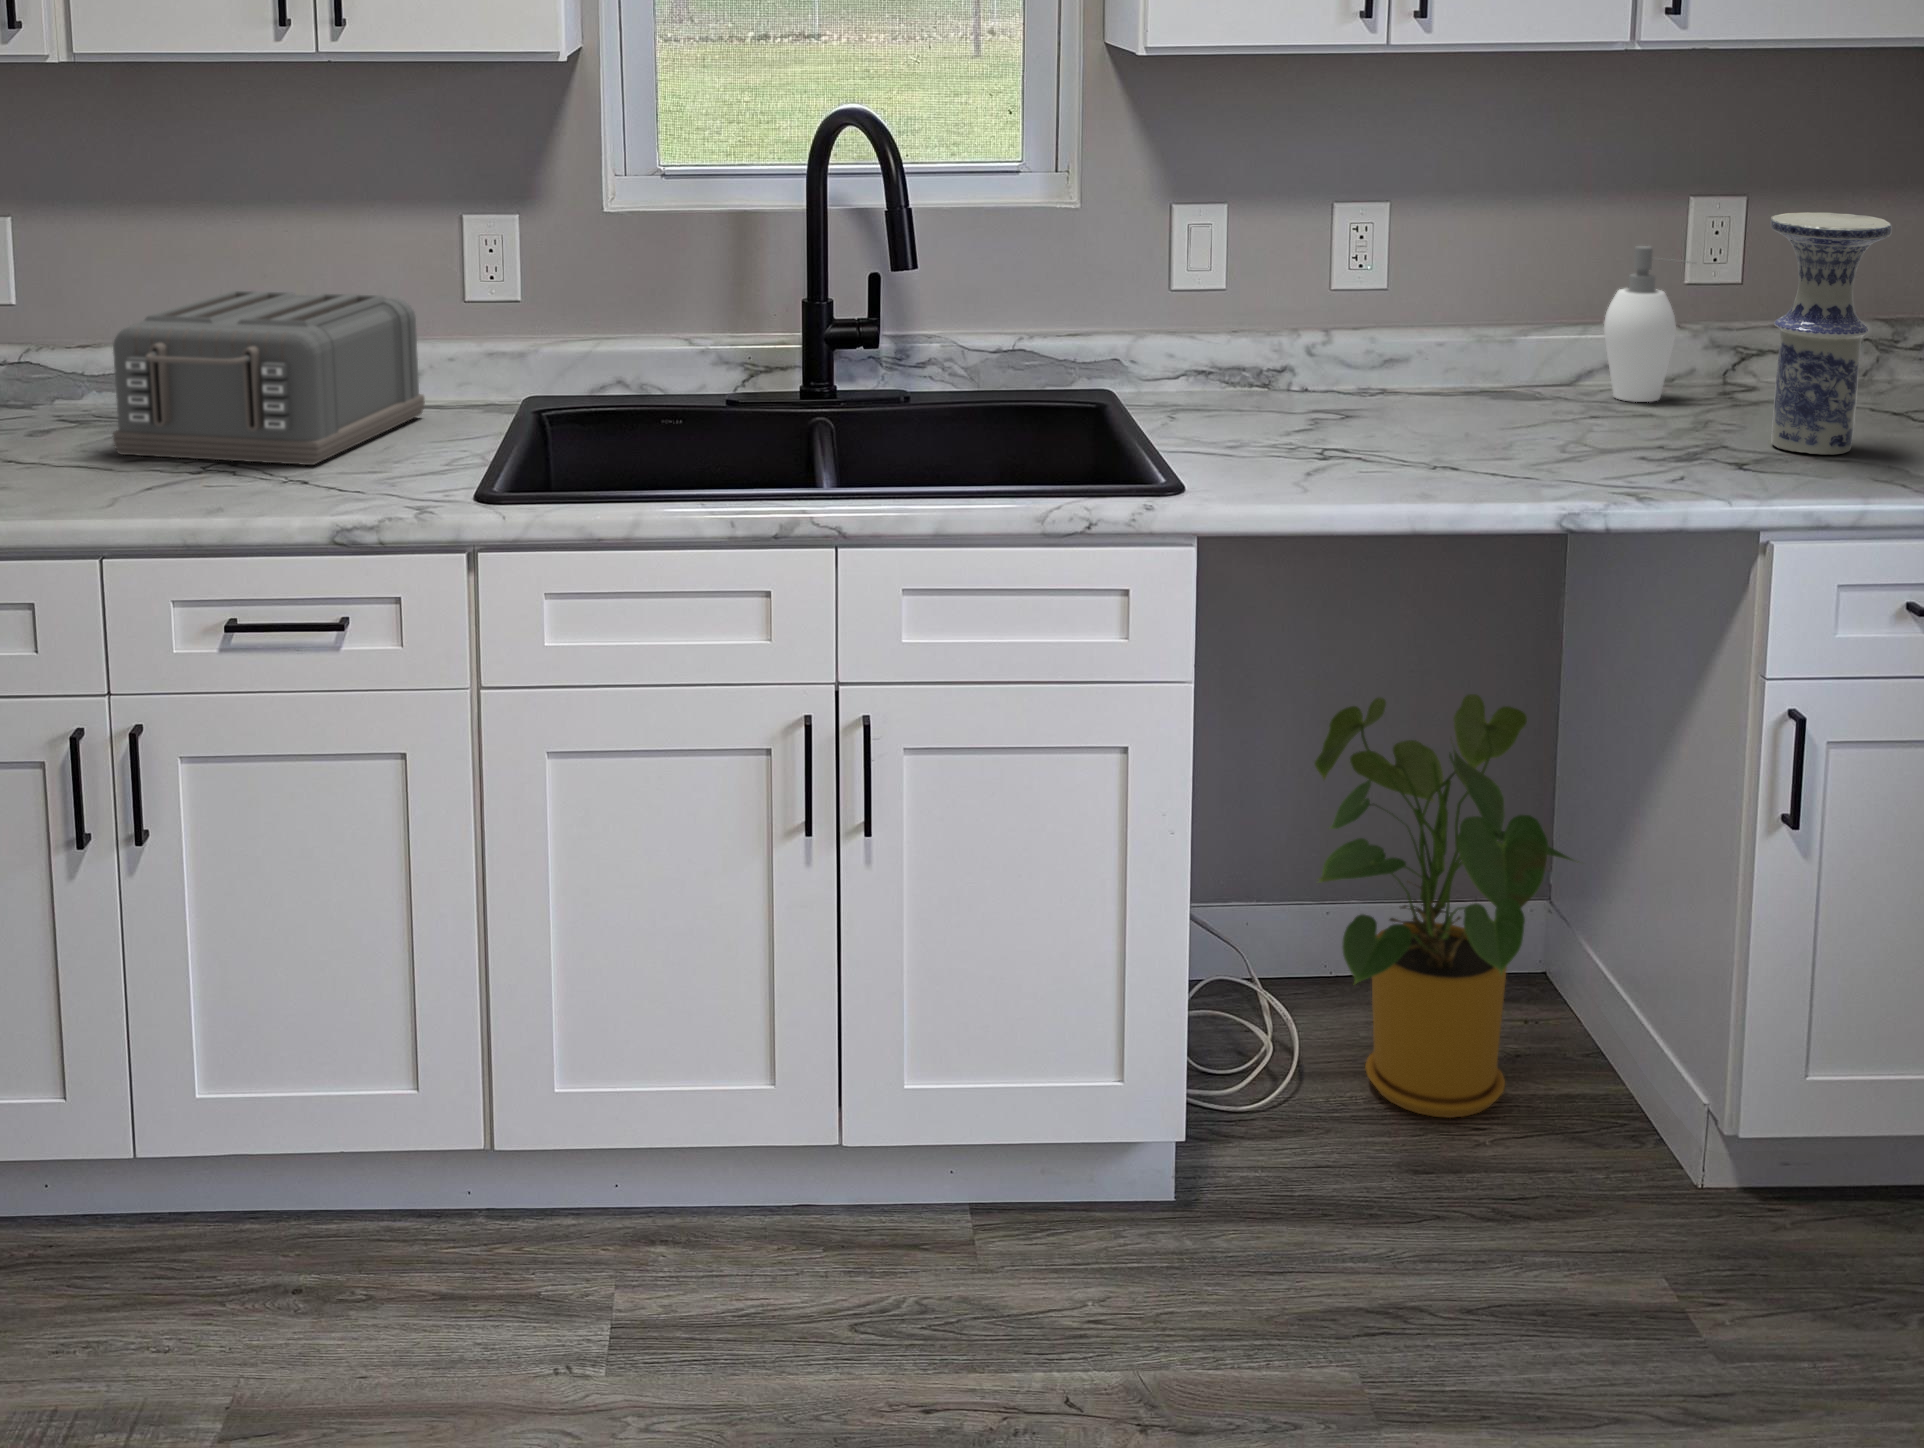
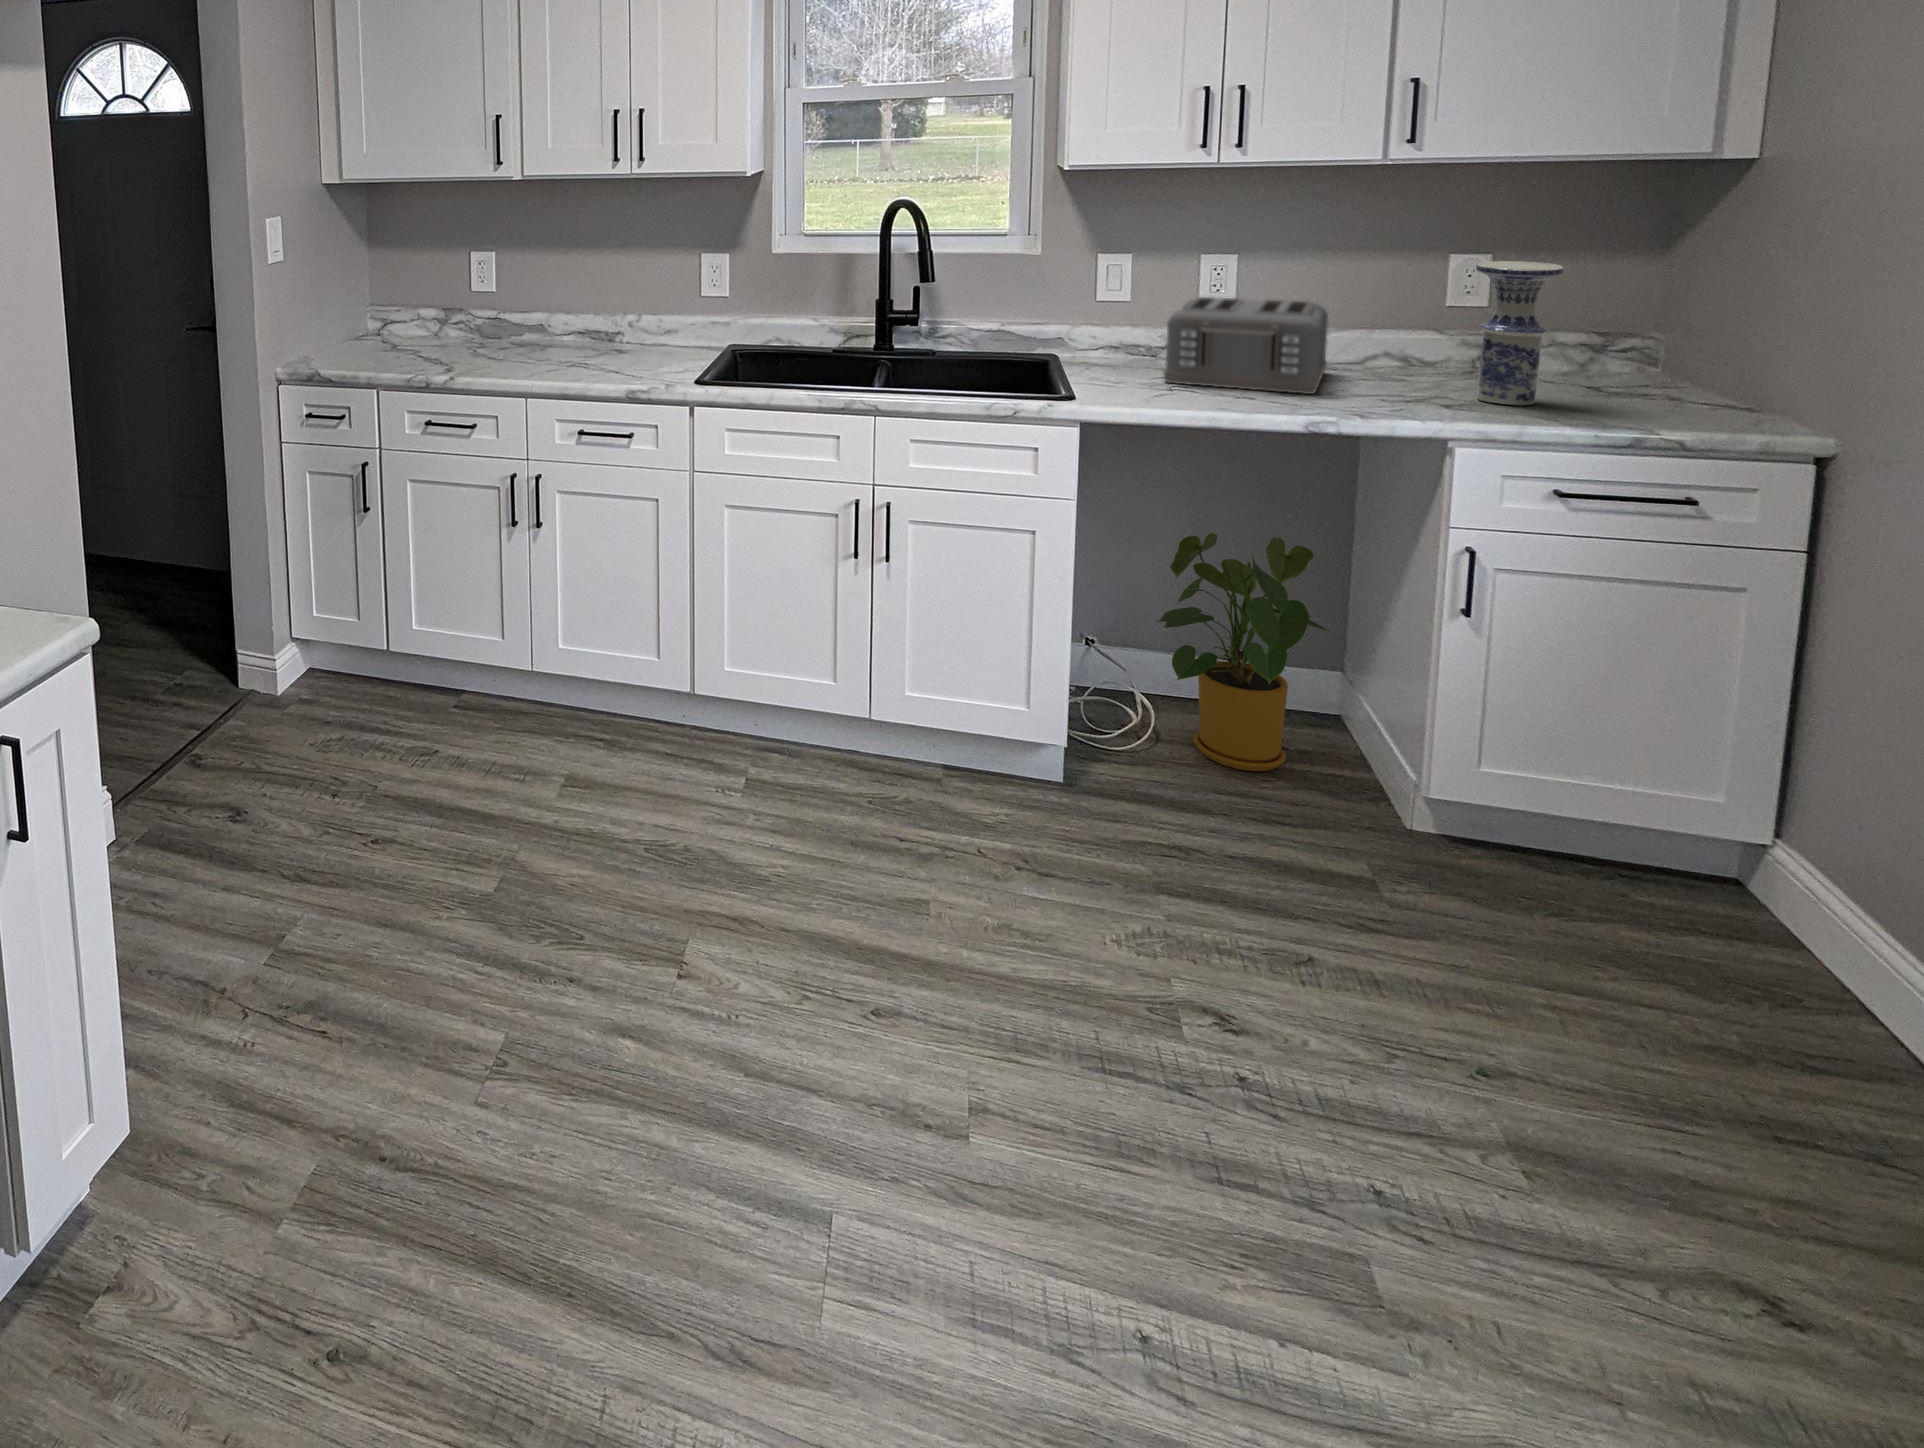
soap dispenser: present [1604,246,1676,402] -> none [1375,282,1439,374]
toaster: present [113,291,425,465] -> present [1164,297,1328,394]

